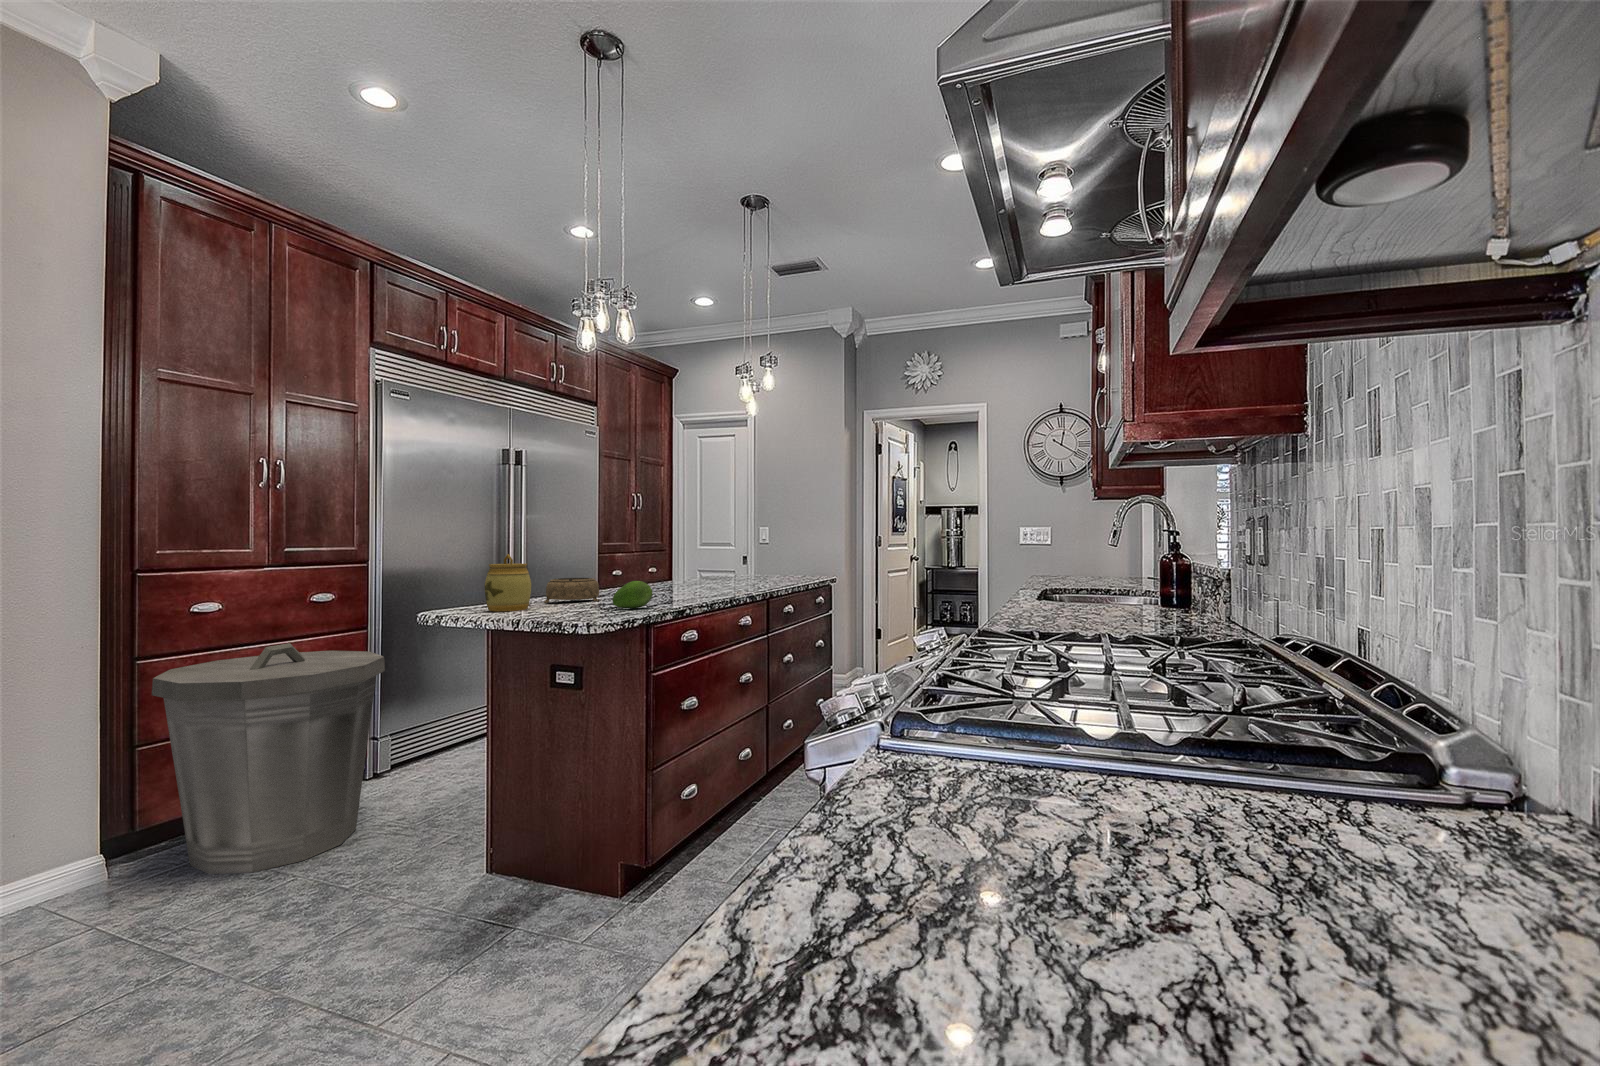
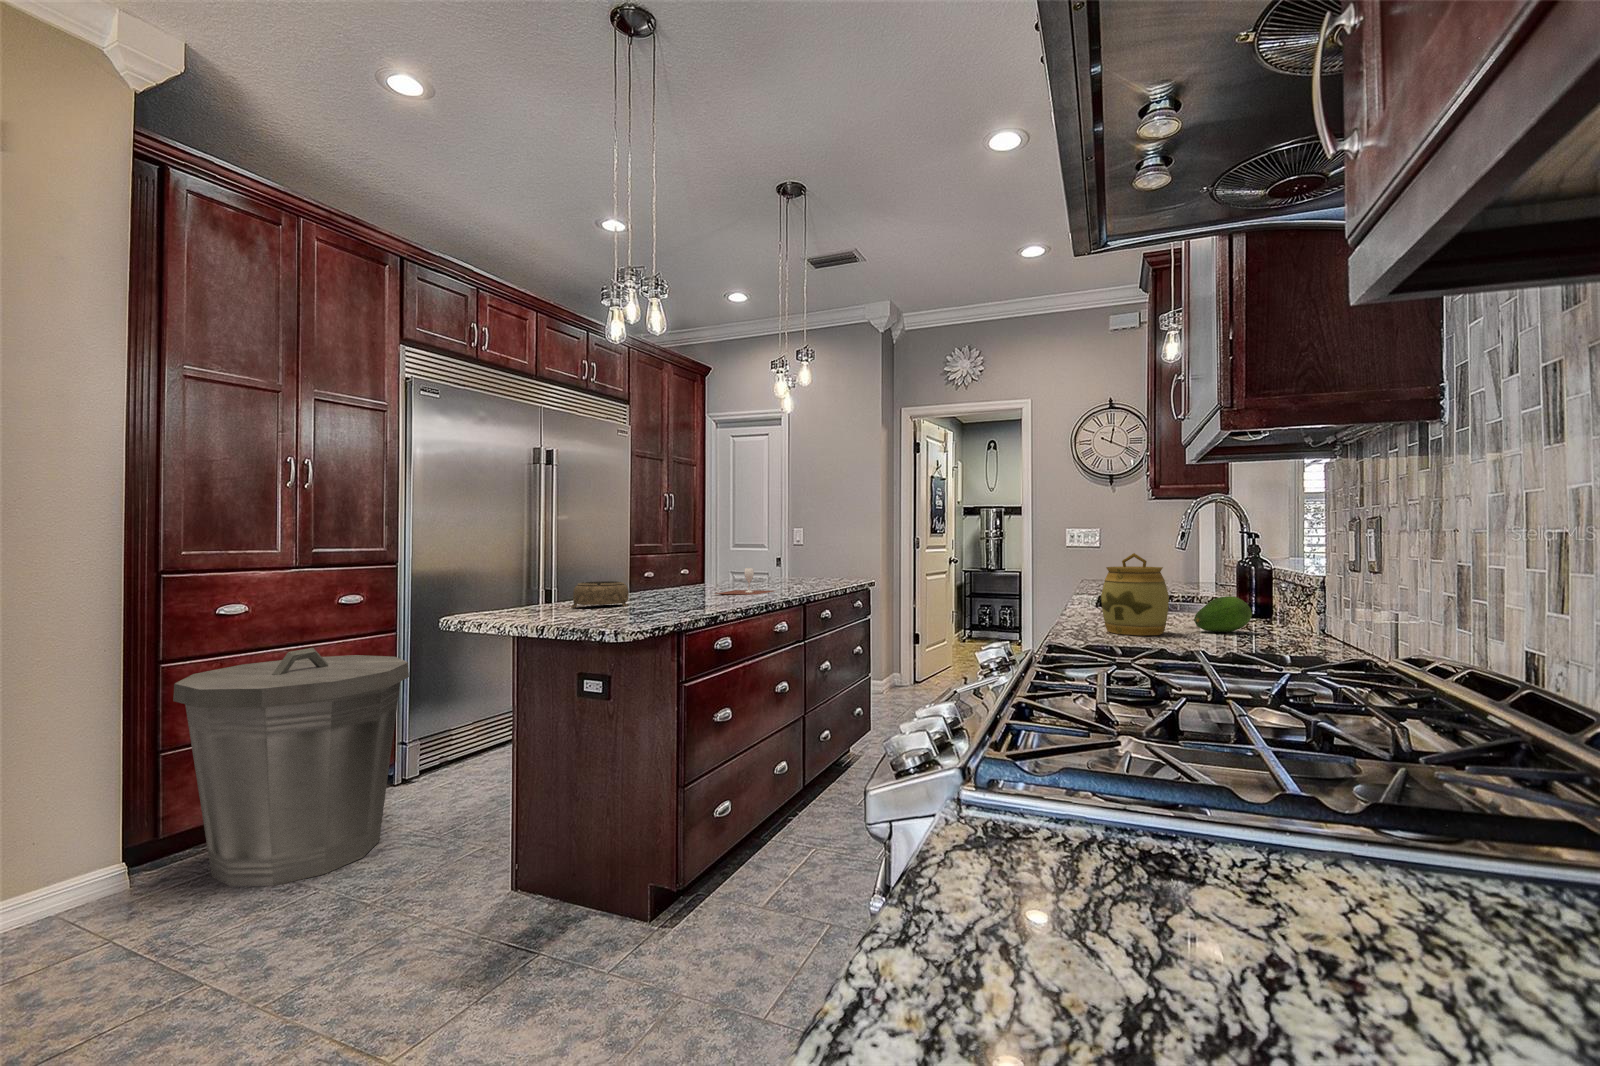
jar: present [484,554,531,612] -> present [1101,553,1169,636]
wine glass: none [681,565,747,590] -> present [716,568,774,595]
fruit: present [612,581,653,609] -> present [1194,596,1252,632]

